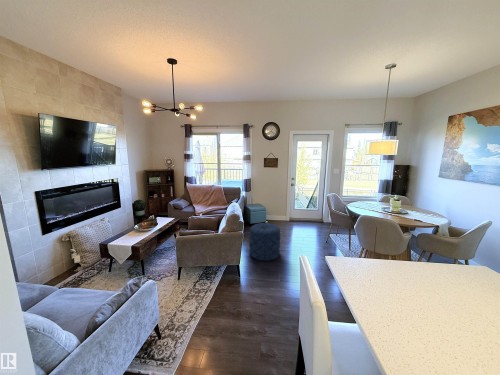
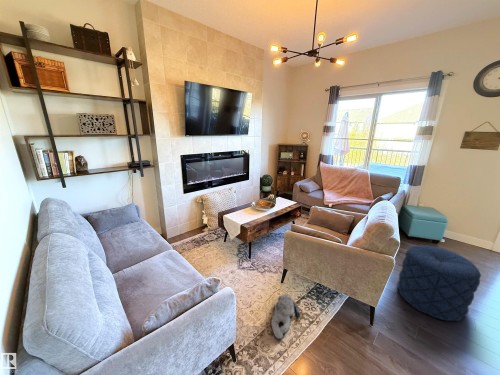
plush toy: none [178,281,198,312] -> present [271,294,300,339]

